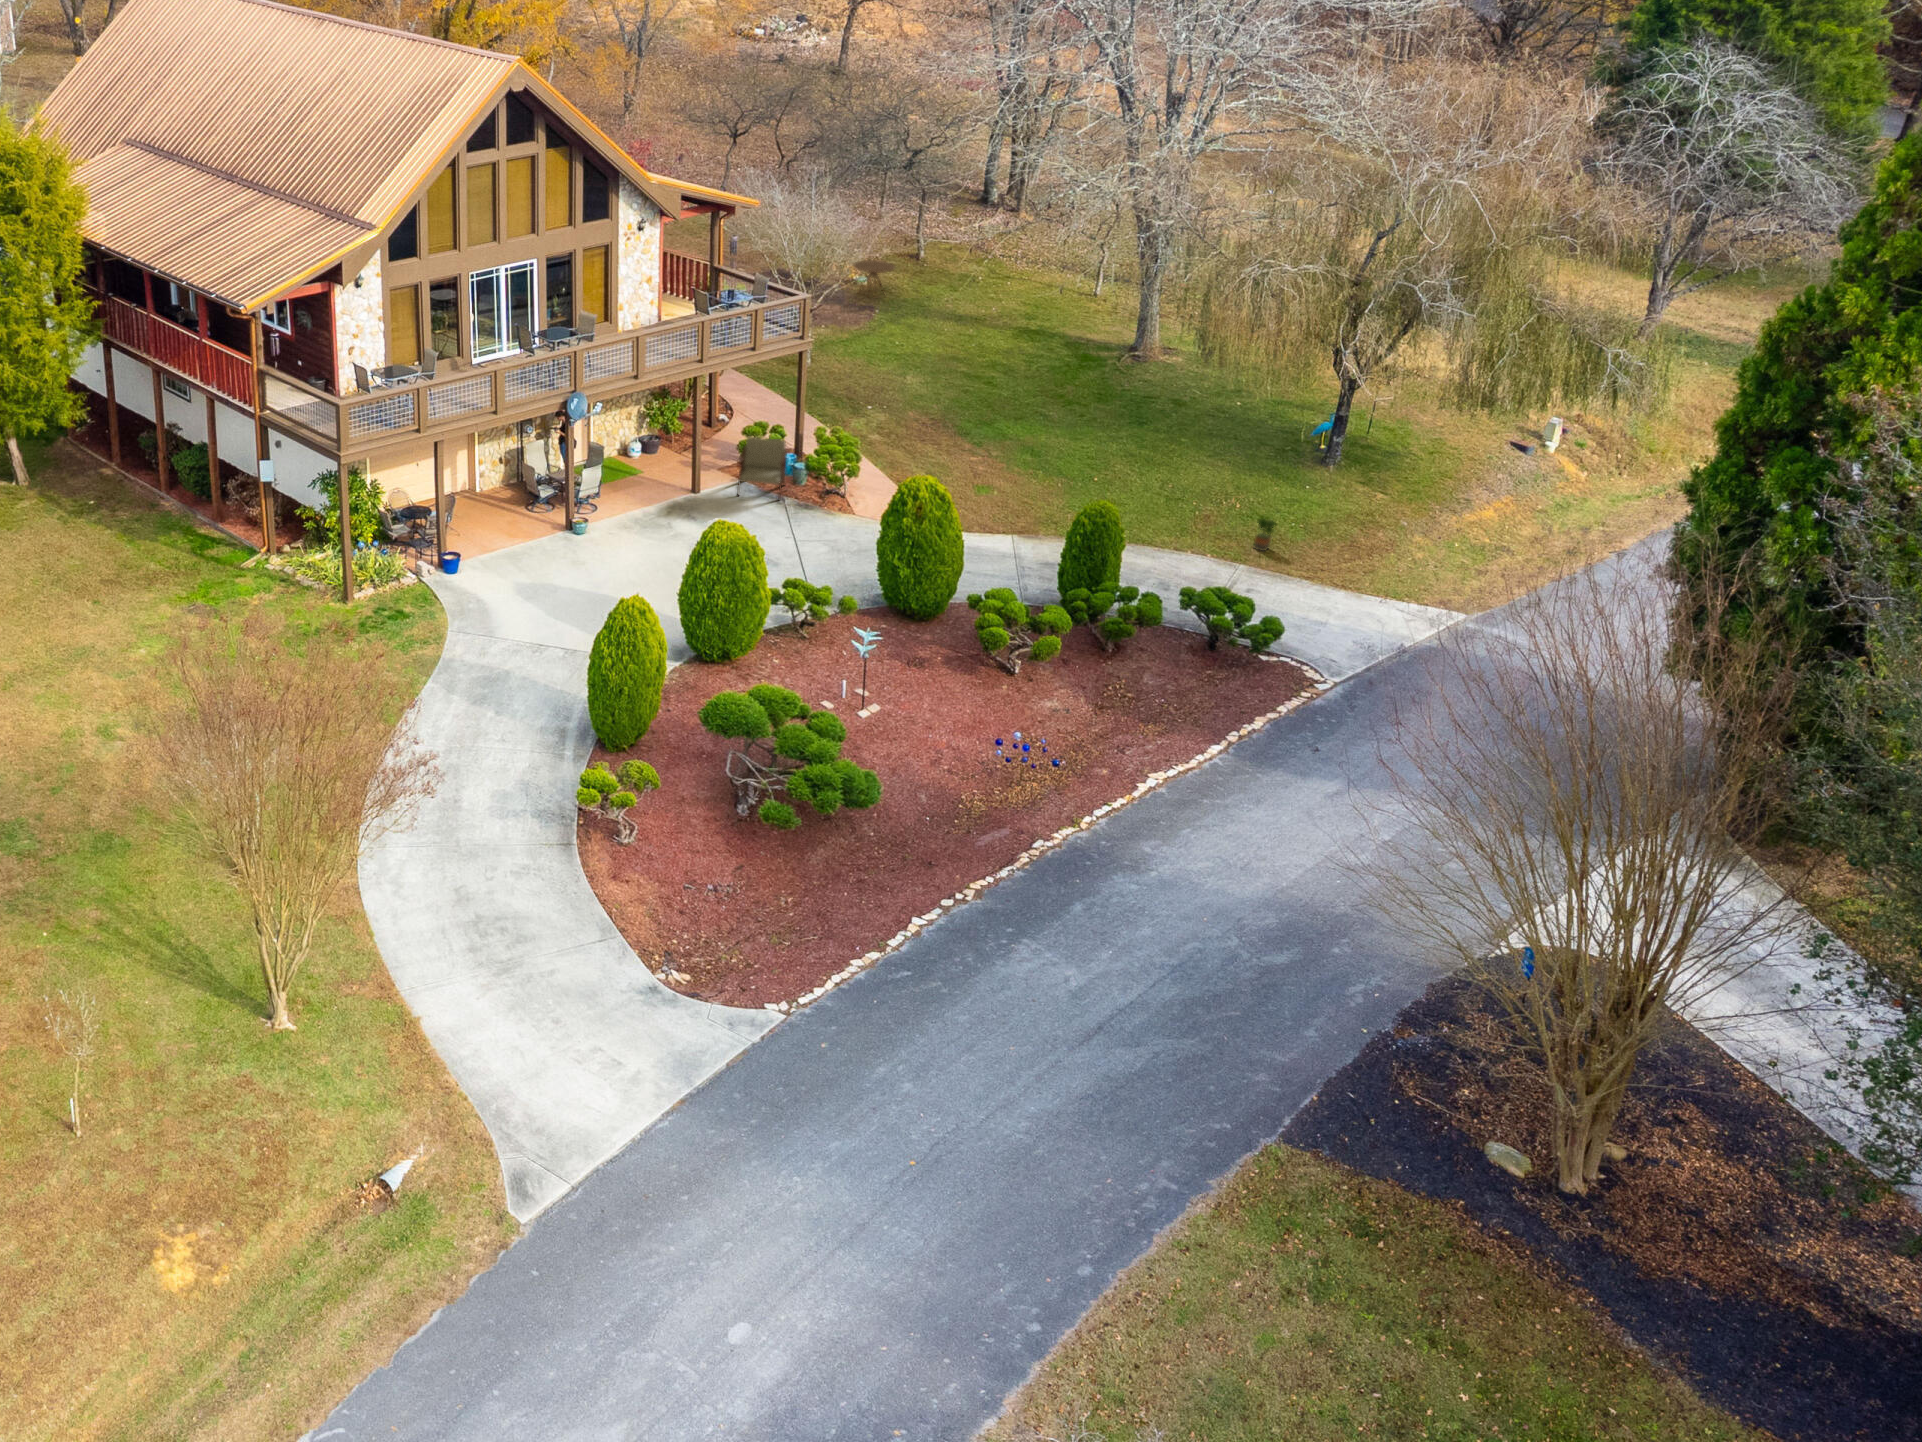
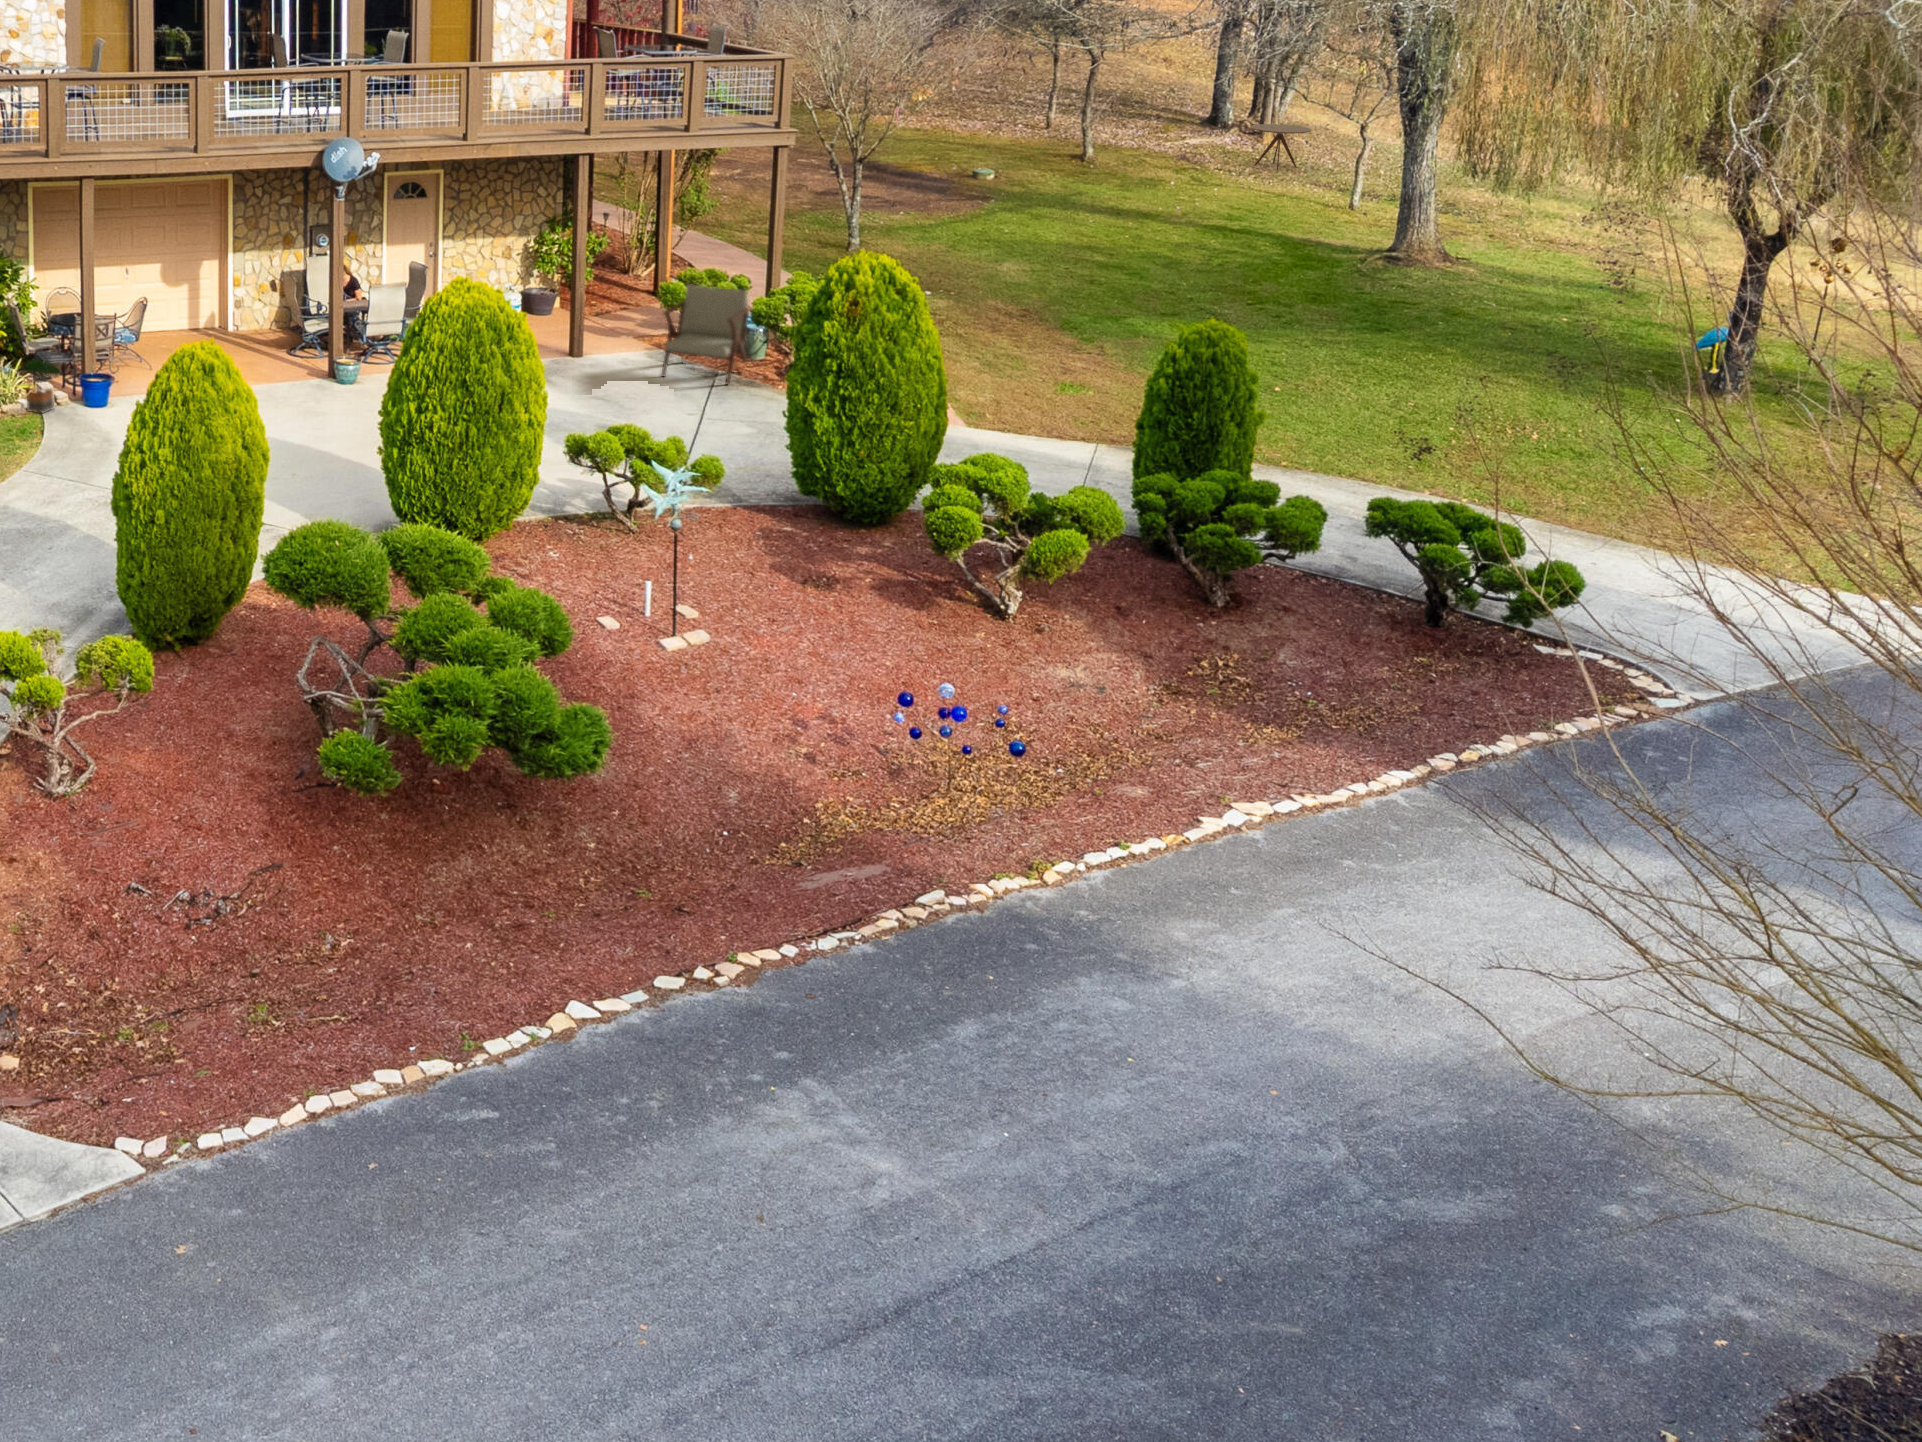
round table: present [854,260,895,297] -> present [1250,124,1311,170]
potted tree: present [1254,518,1276,551] -> present [21,359,60,413]

